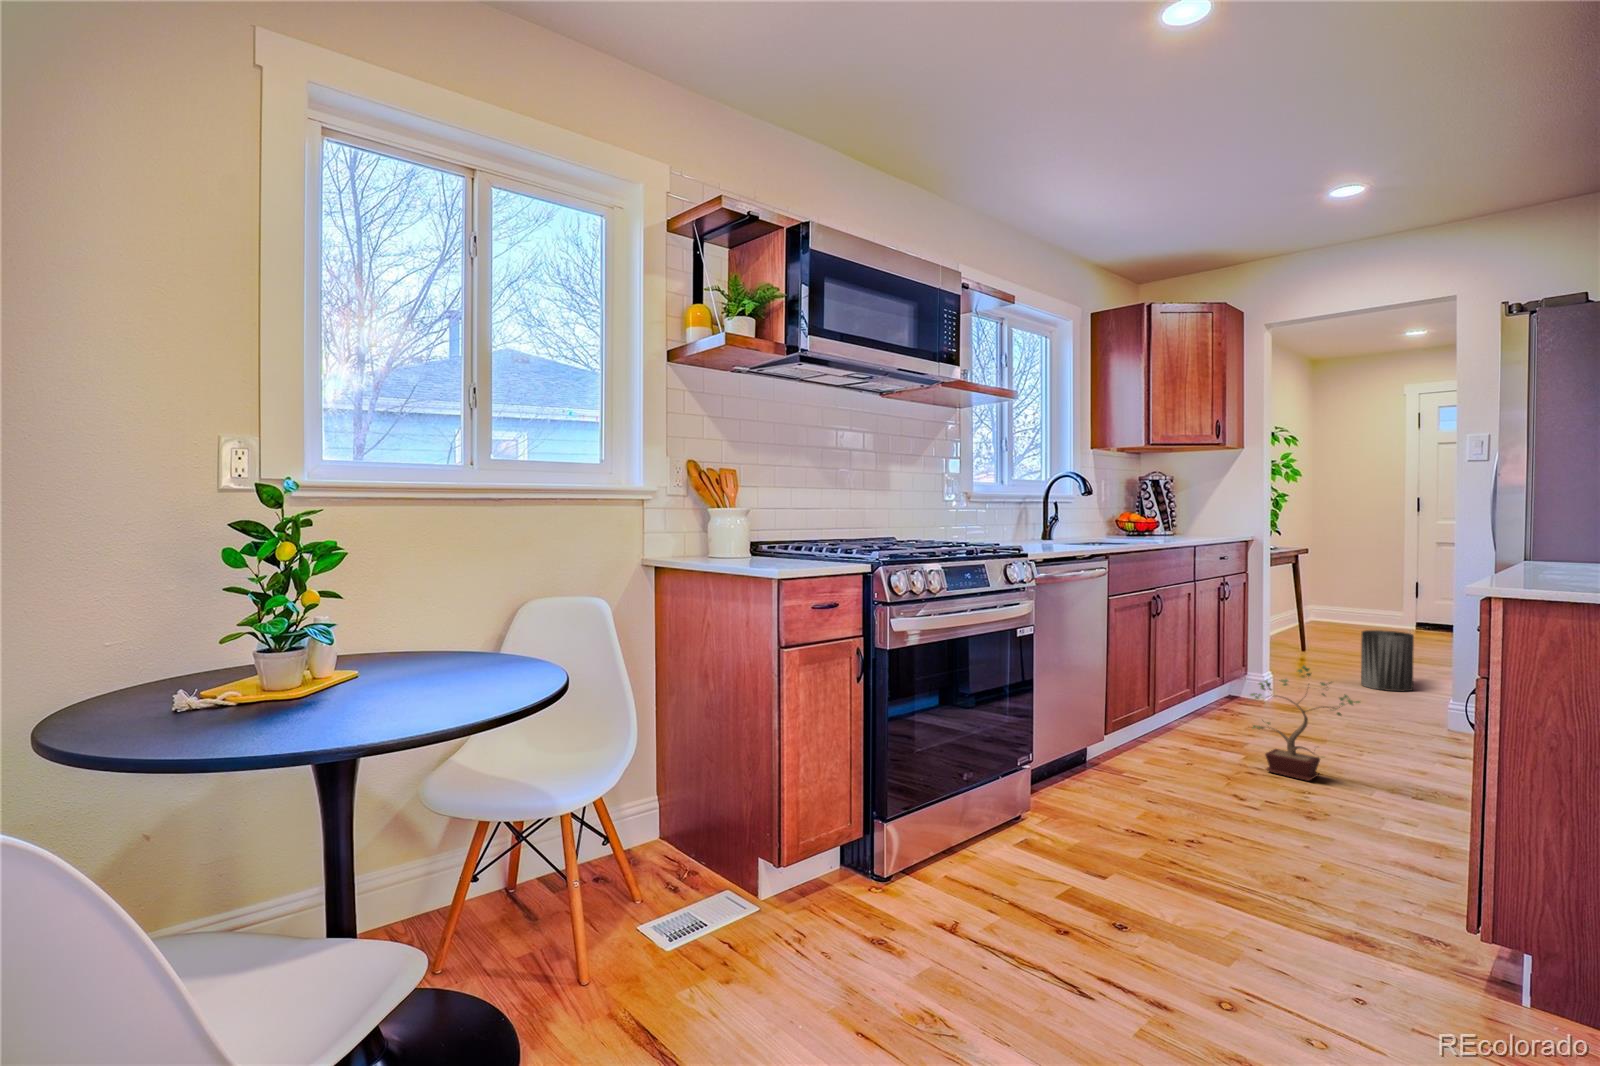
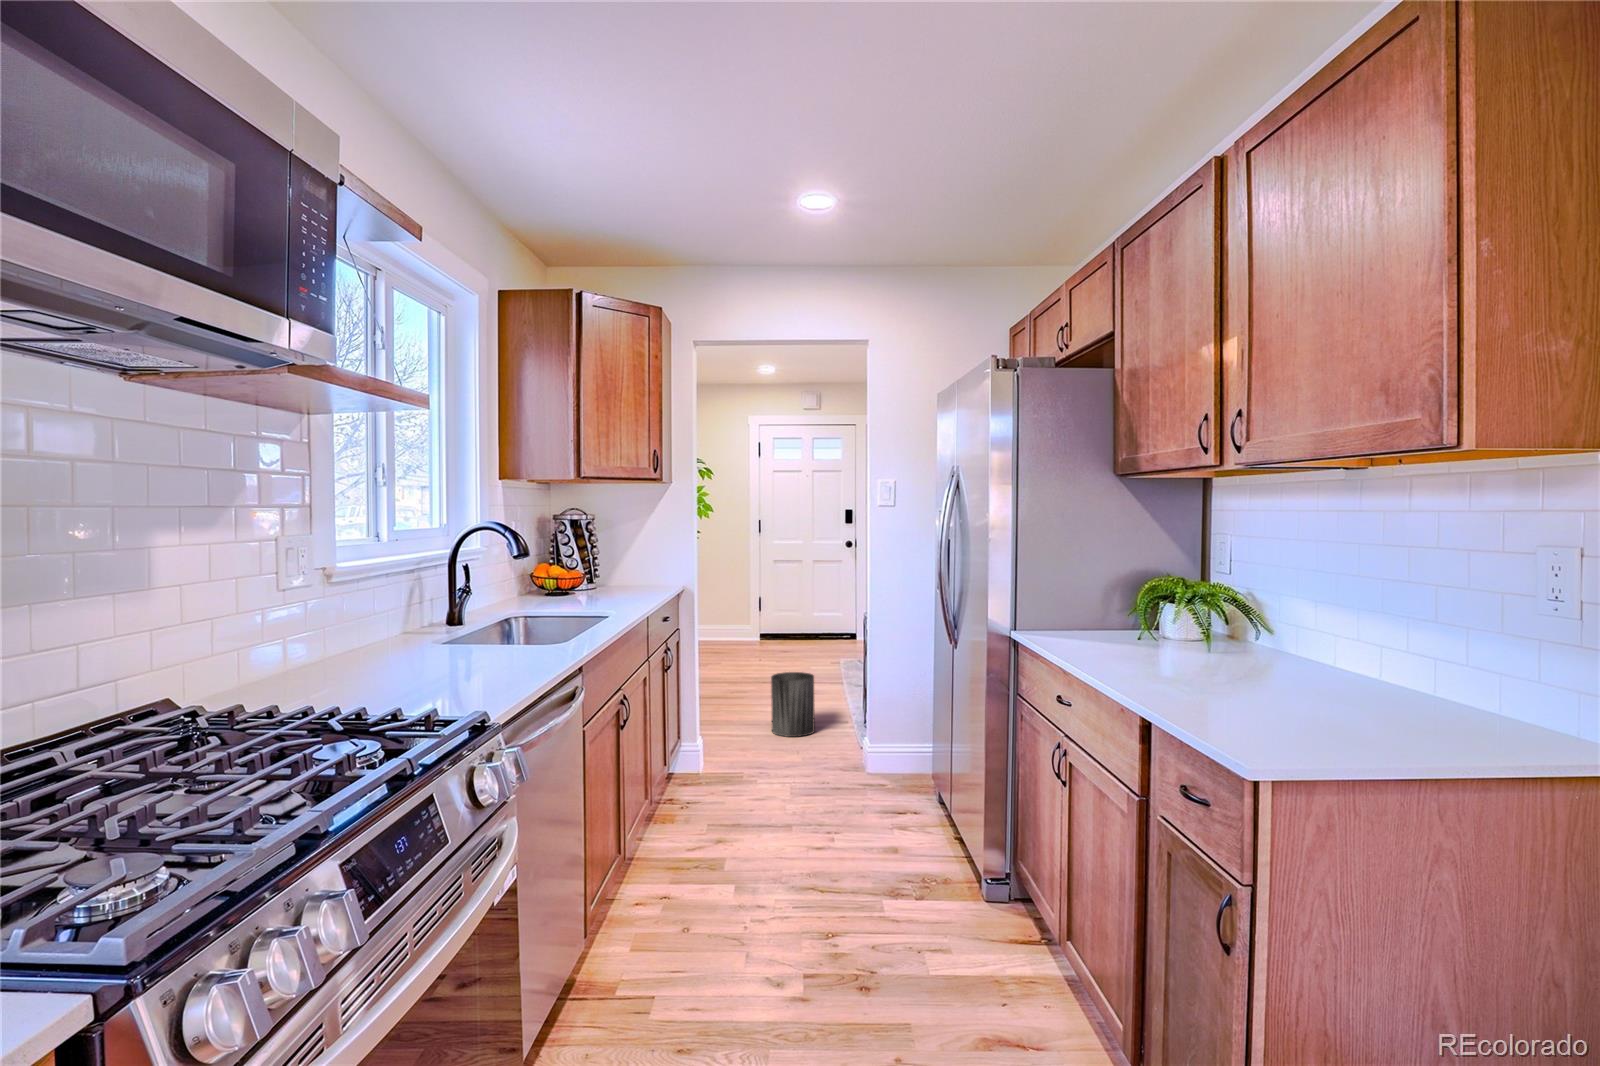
potted plant: present [1250,665,1360,781] -> none [754,775,885,925]

